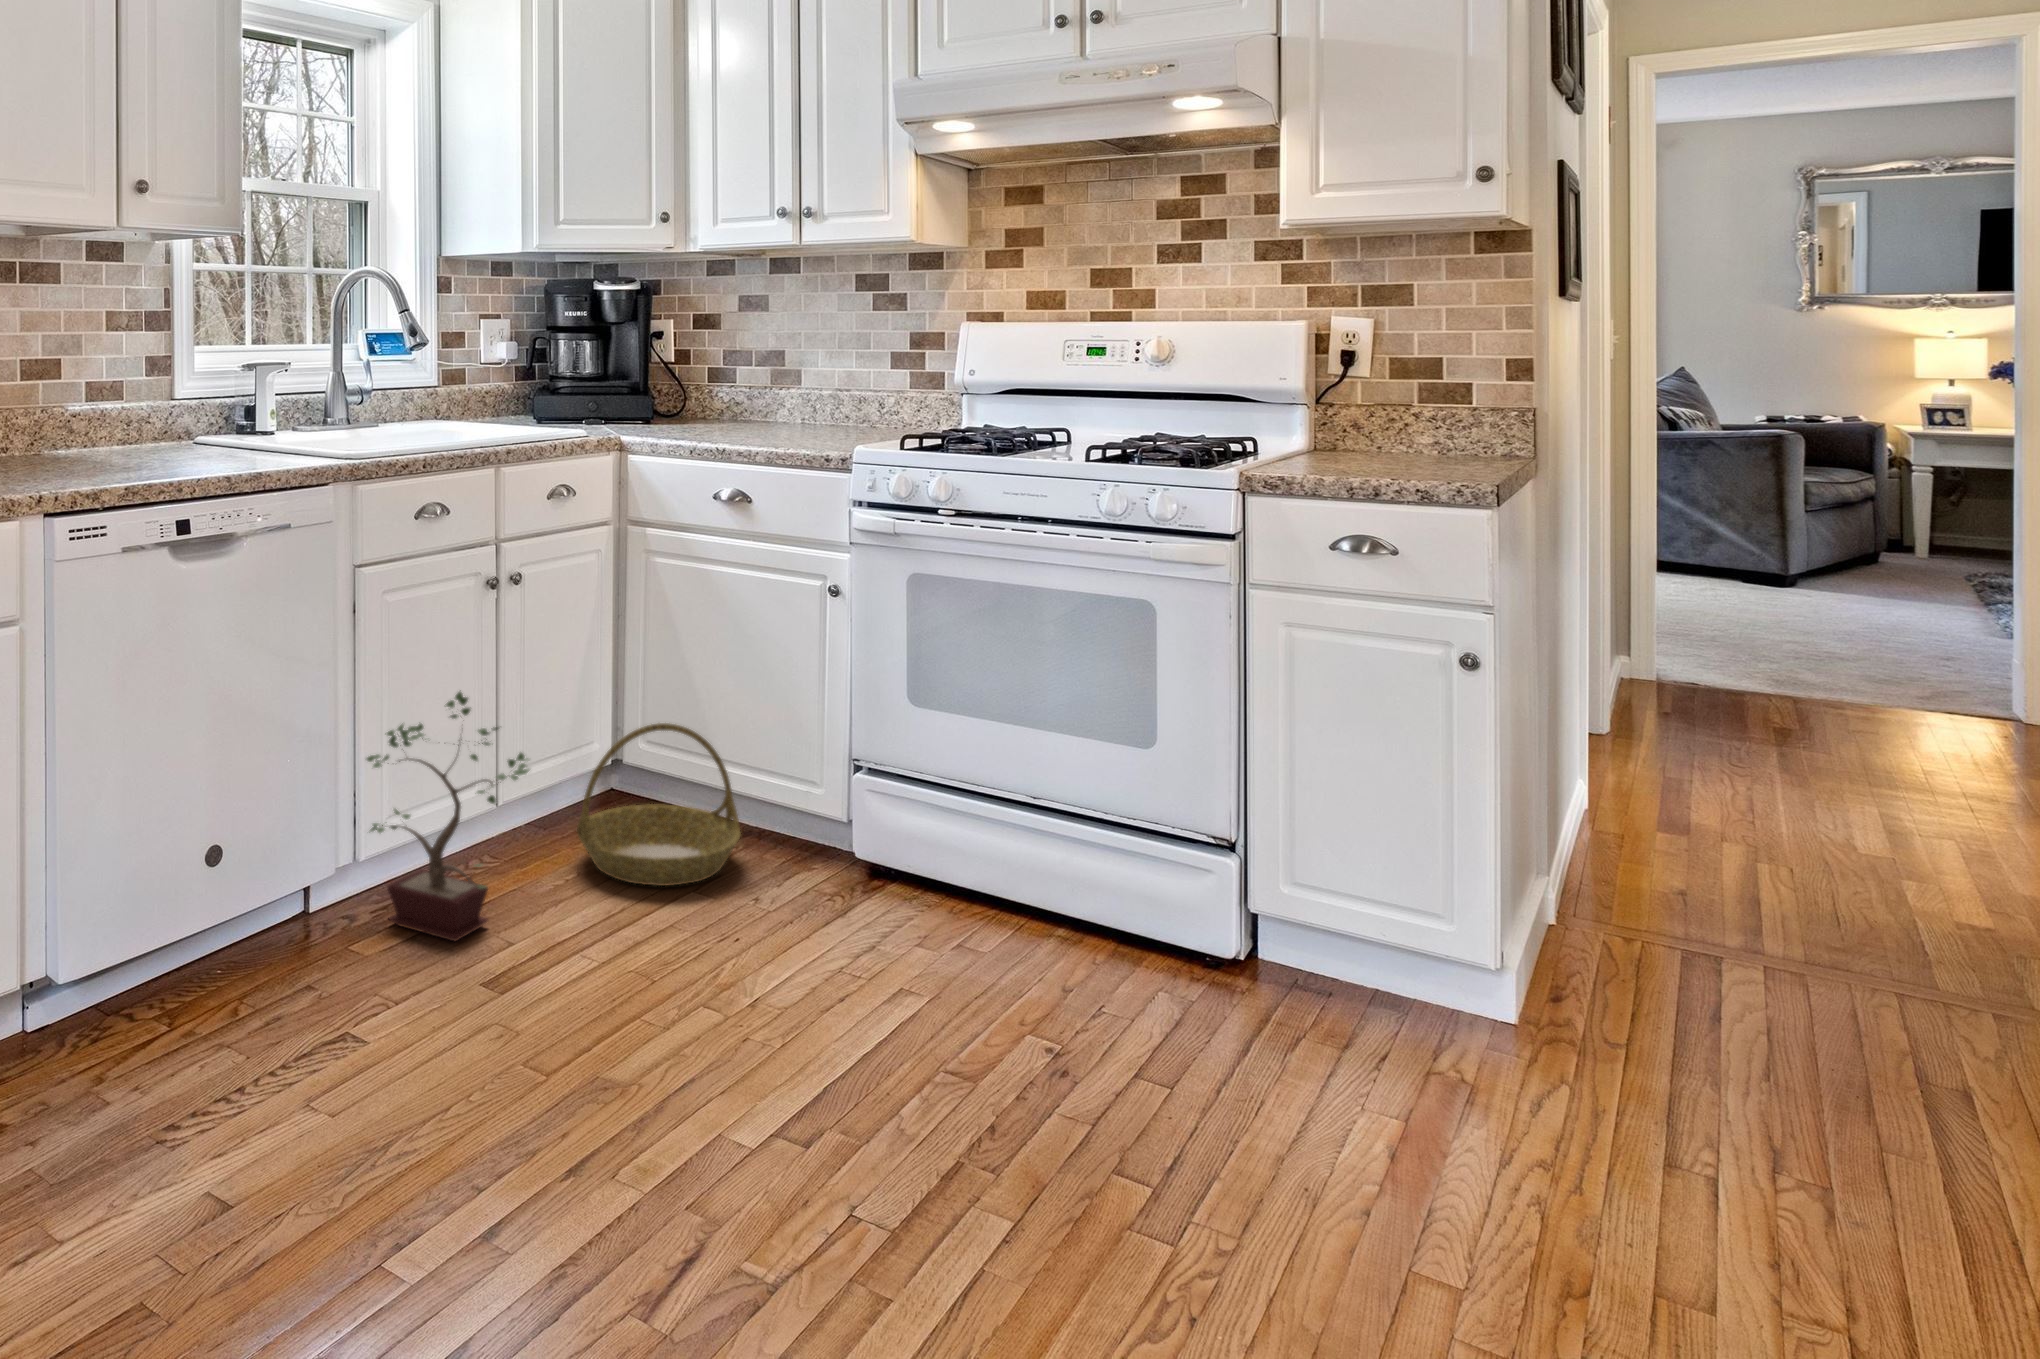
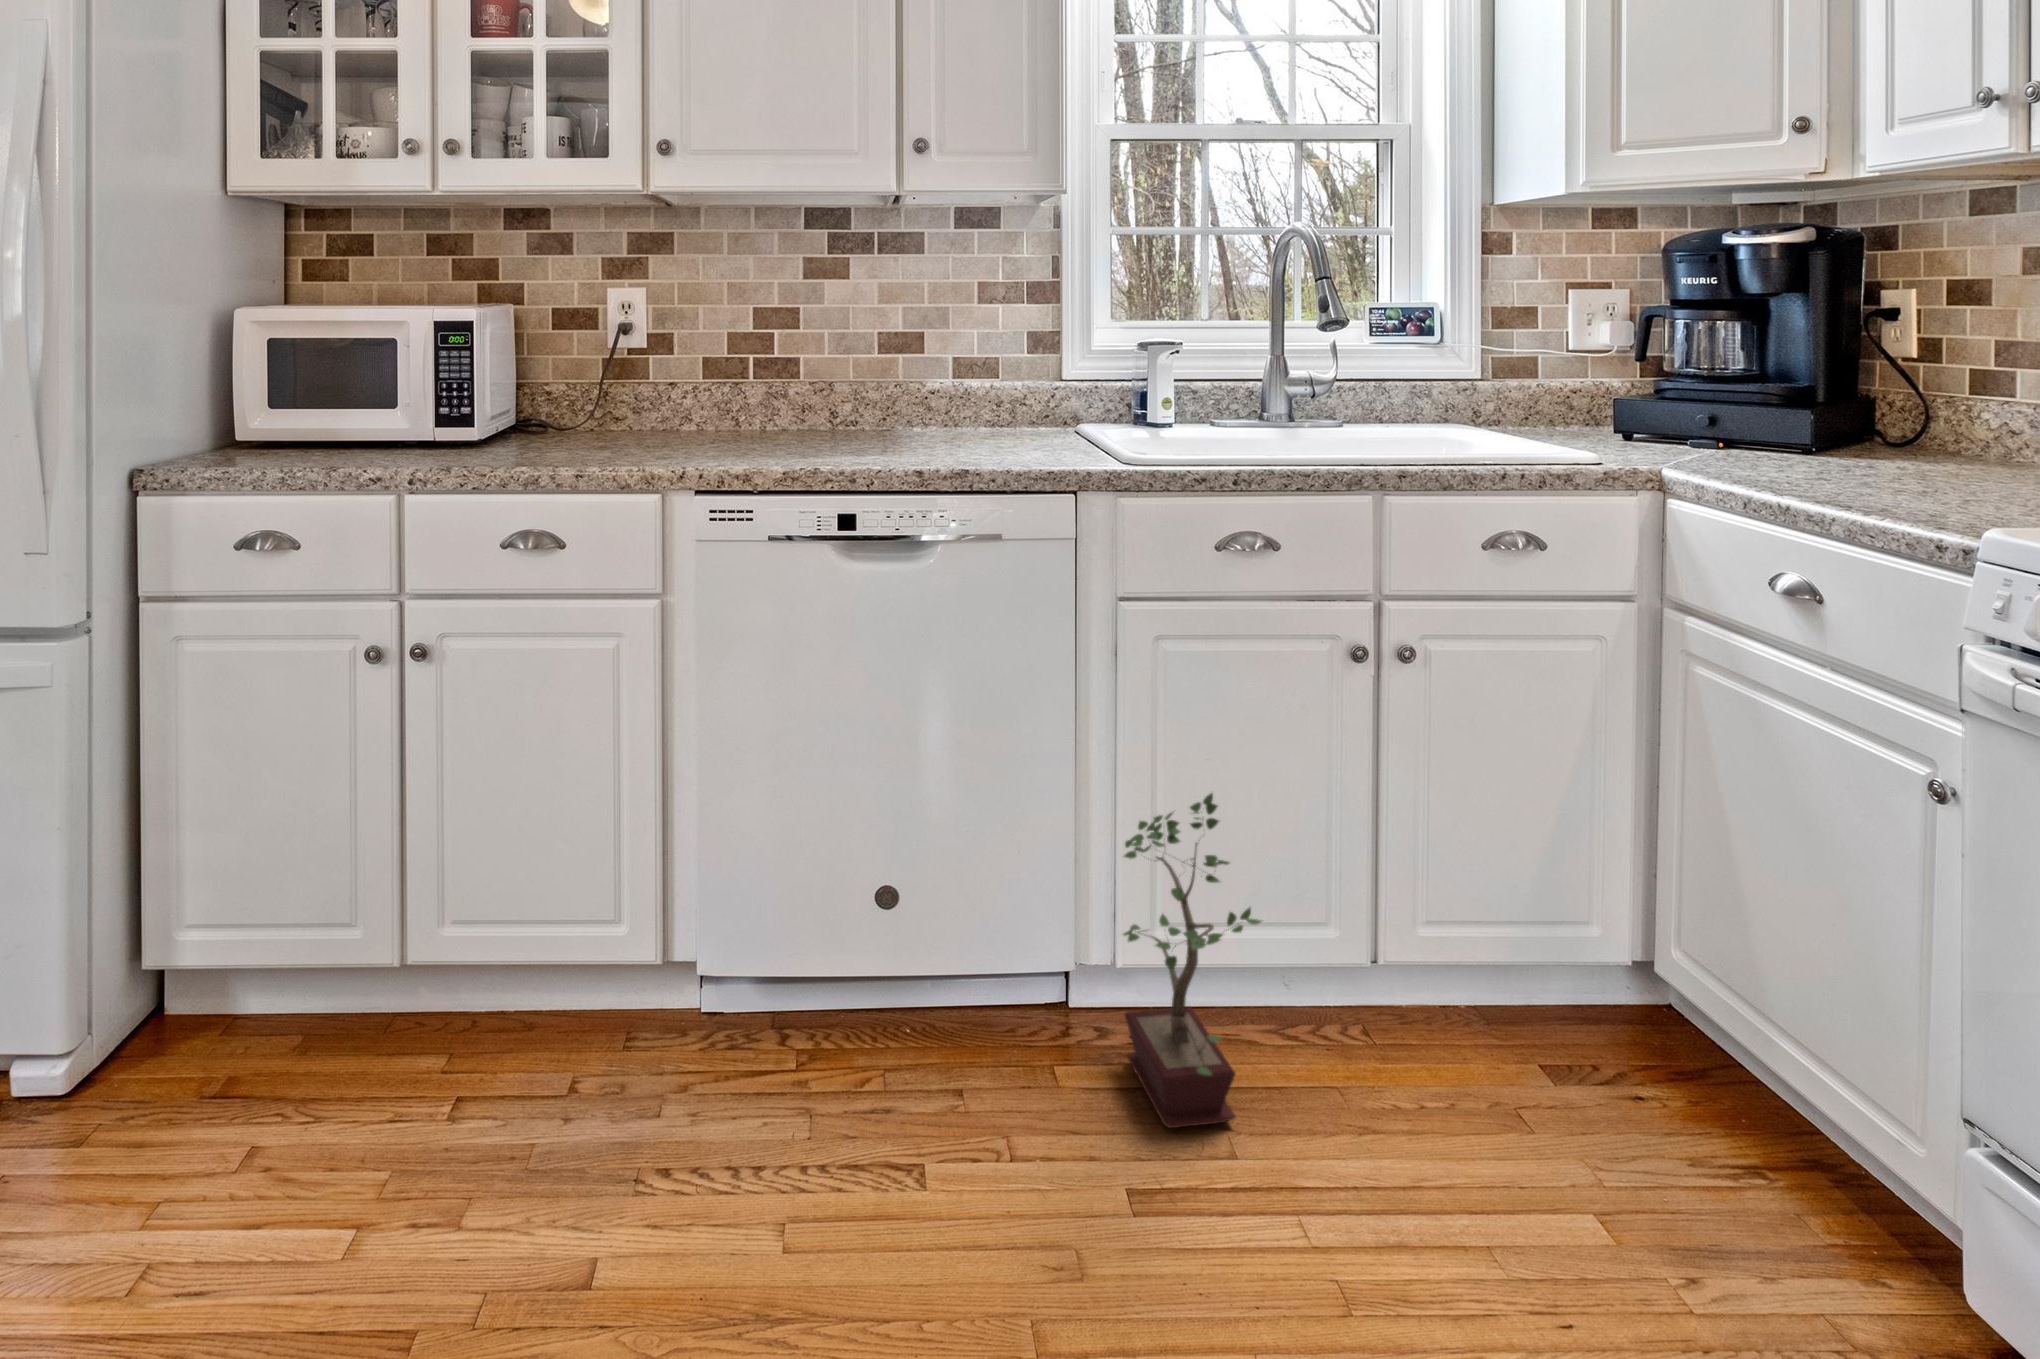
basket: present [577,723,740,886] -> none [1452,924,1748,1214]

